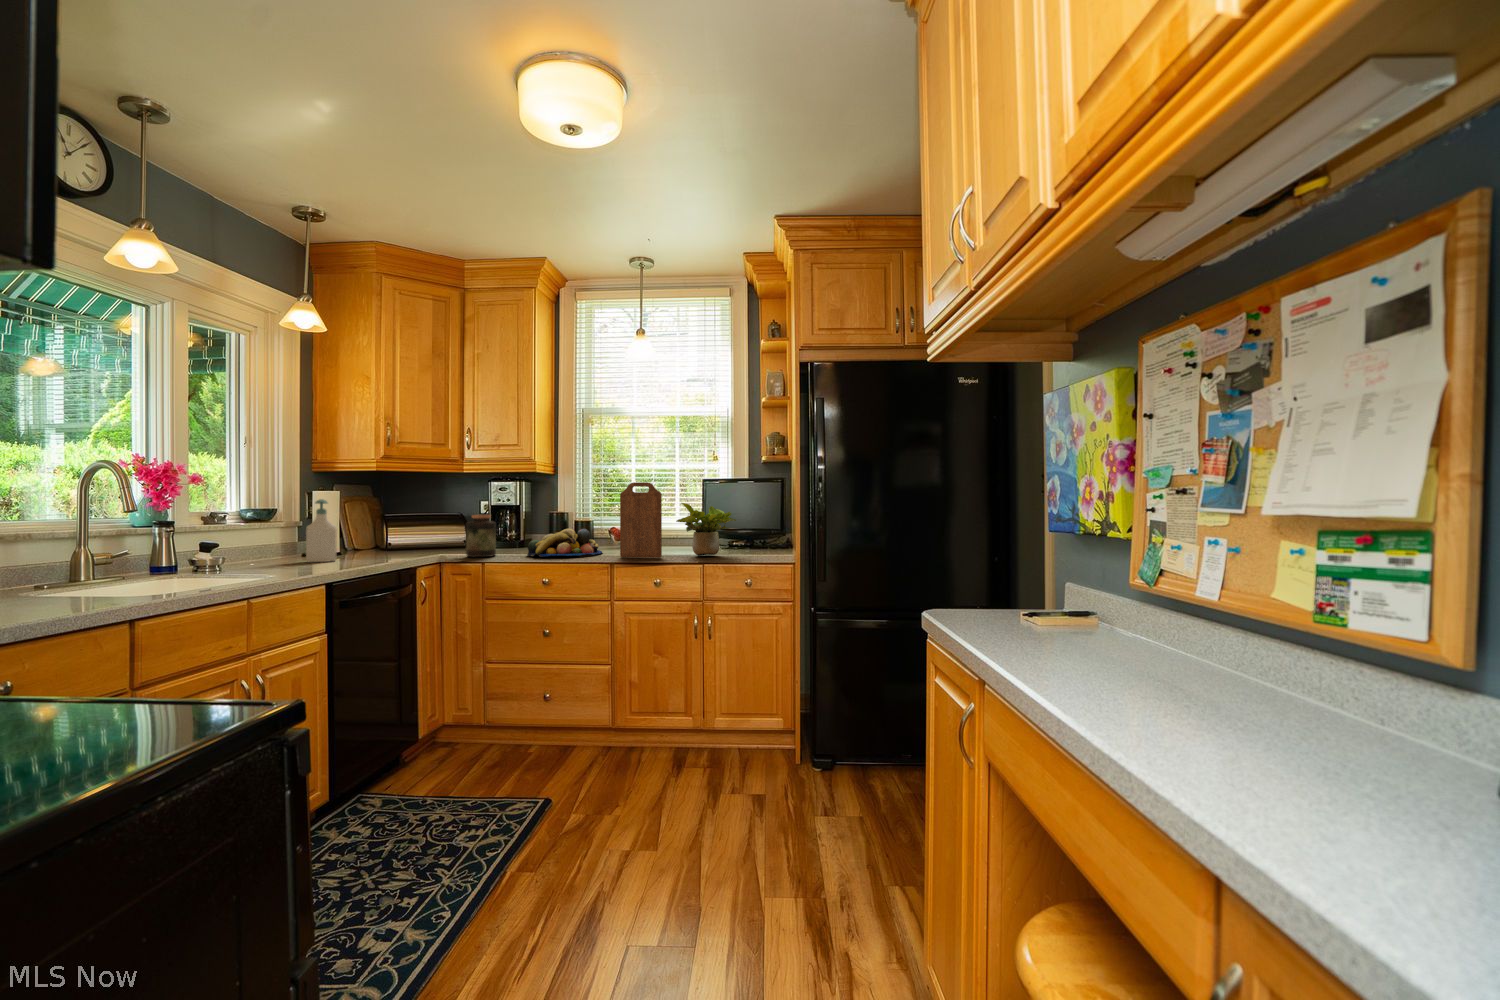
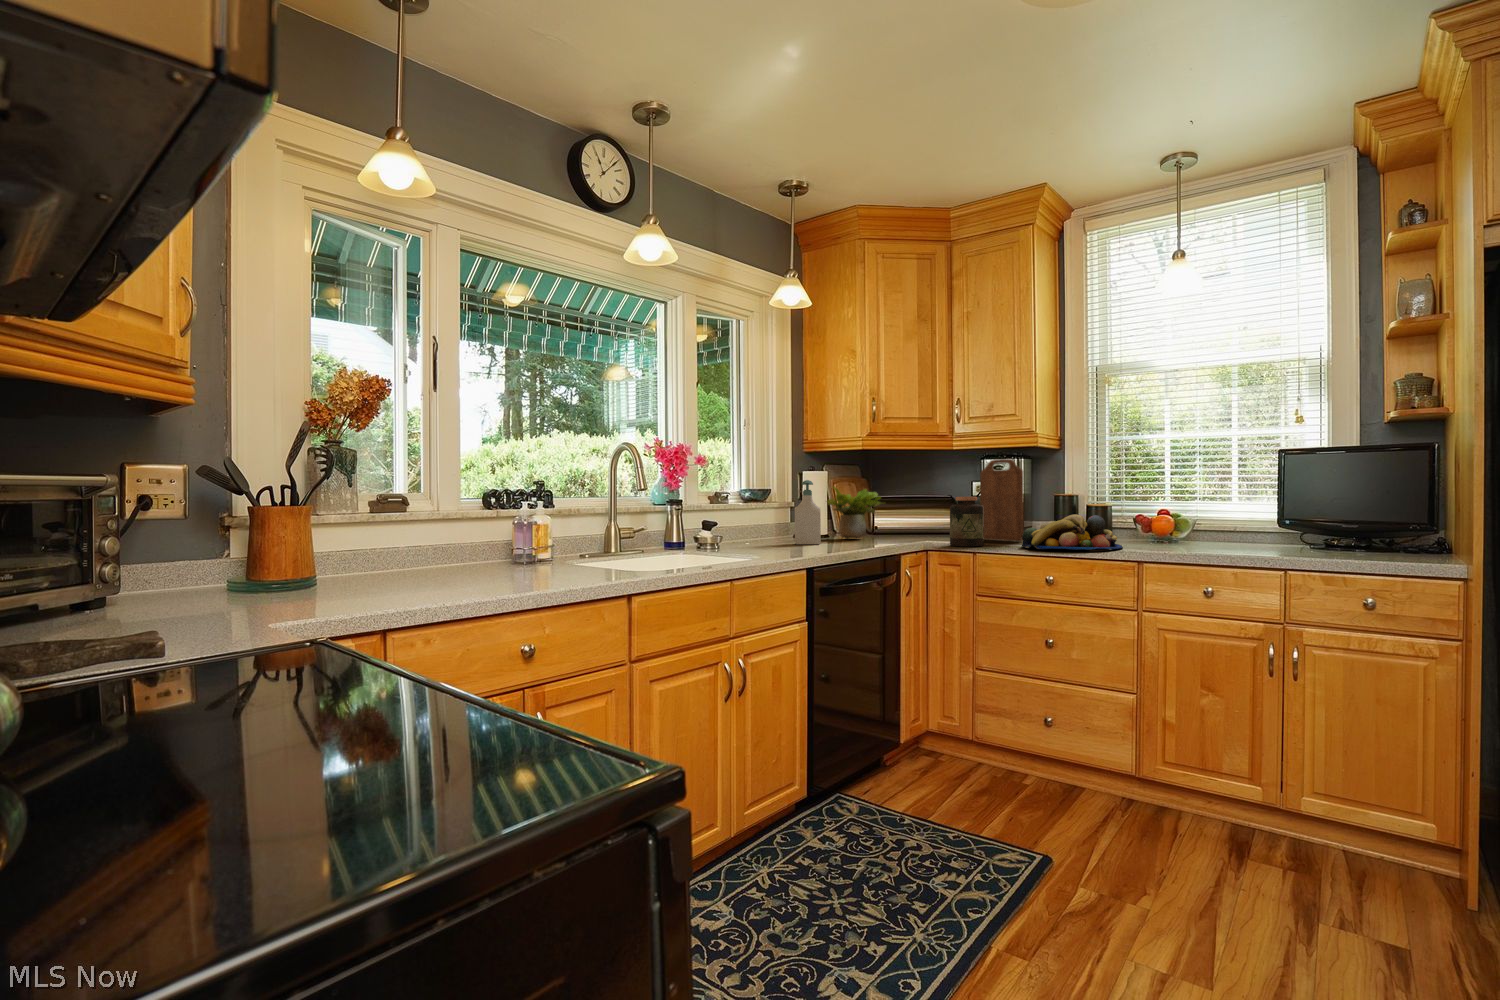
cutting board: present [620,482,662,558] -> present [980,459,1023,541]
potted plant: present [676,503,736,556] -> present [827,487,881,539]

